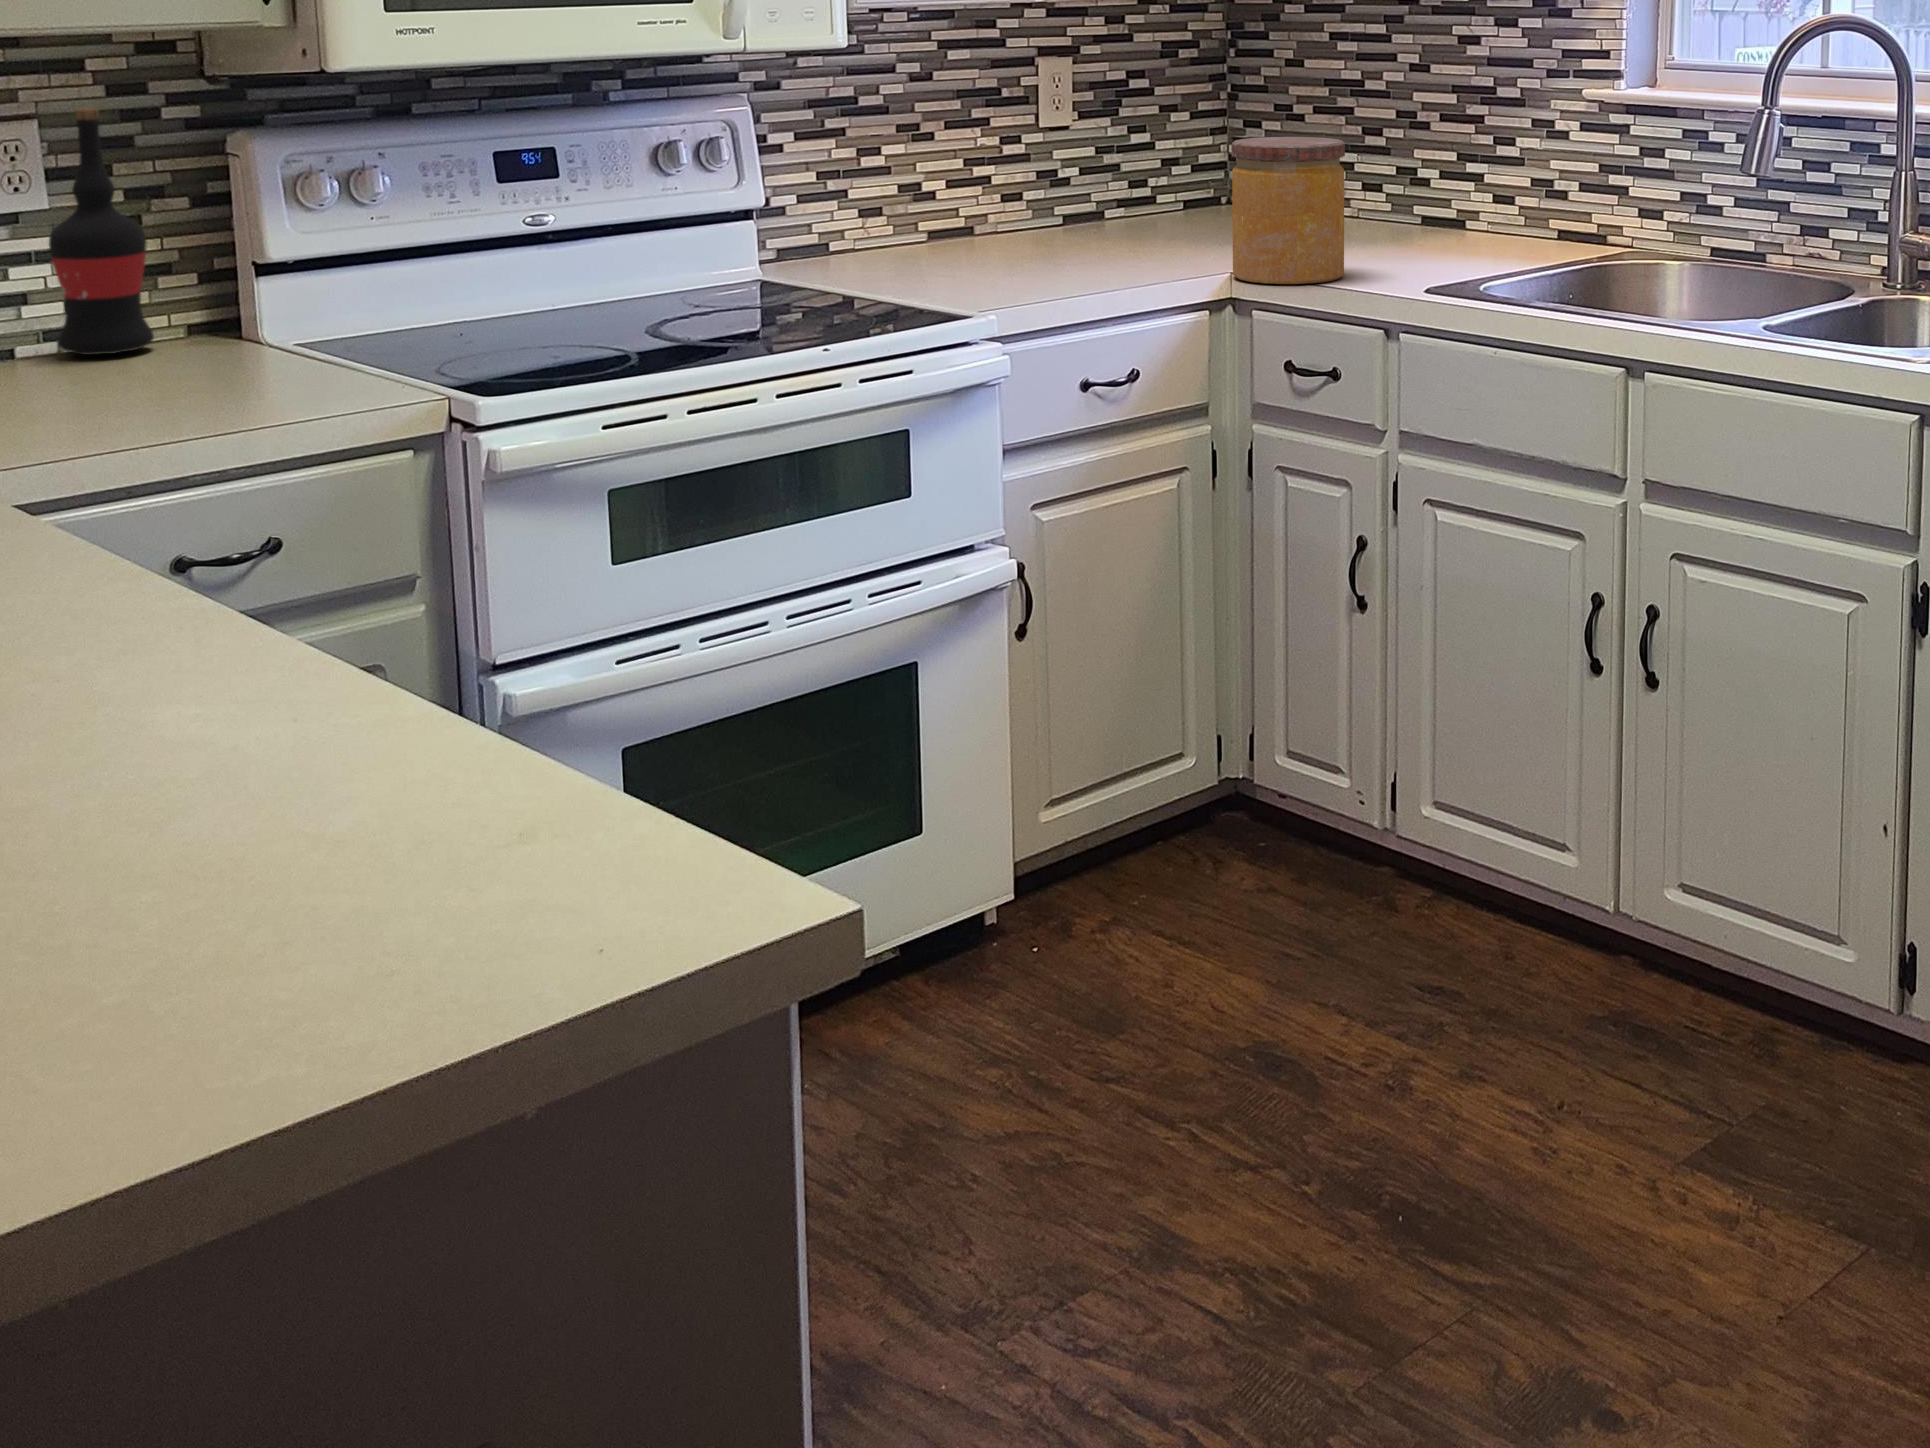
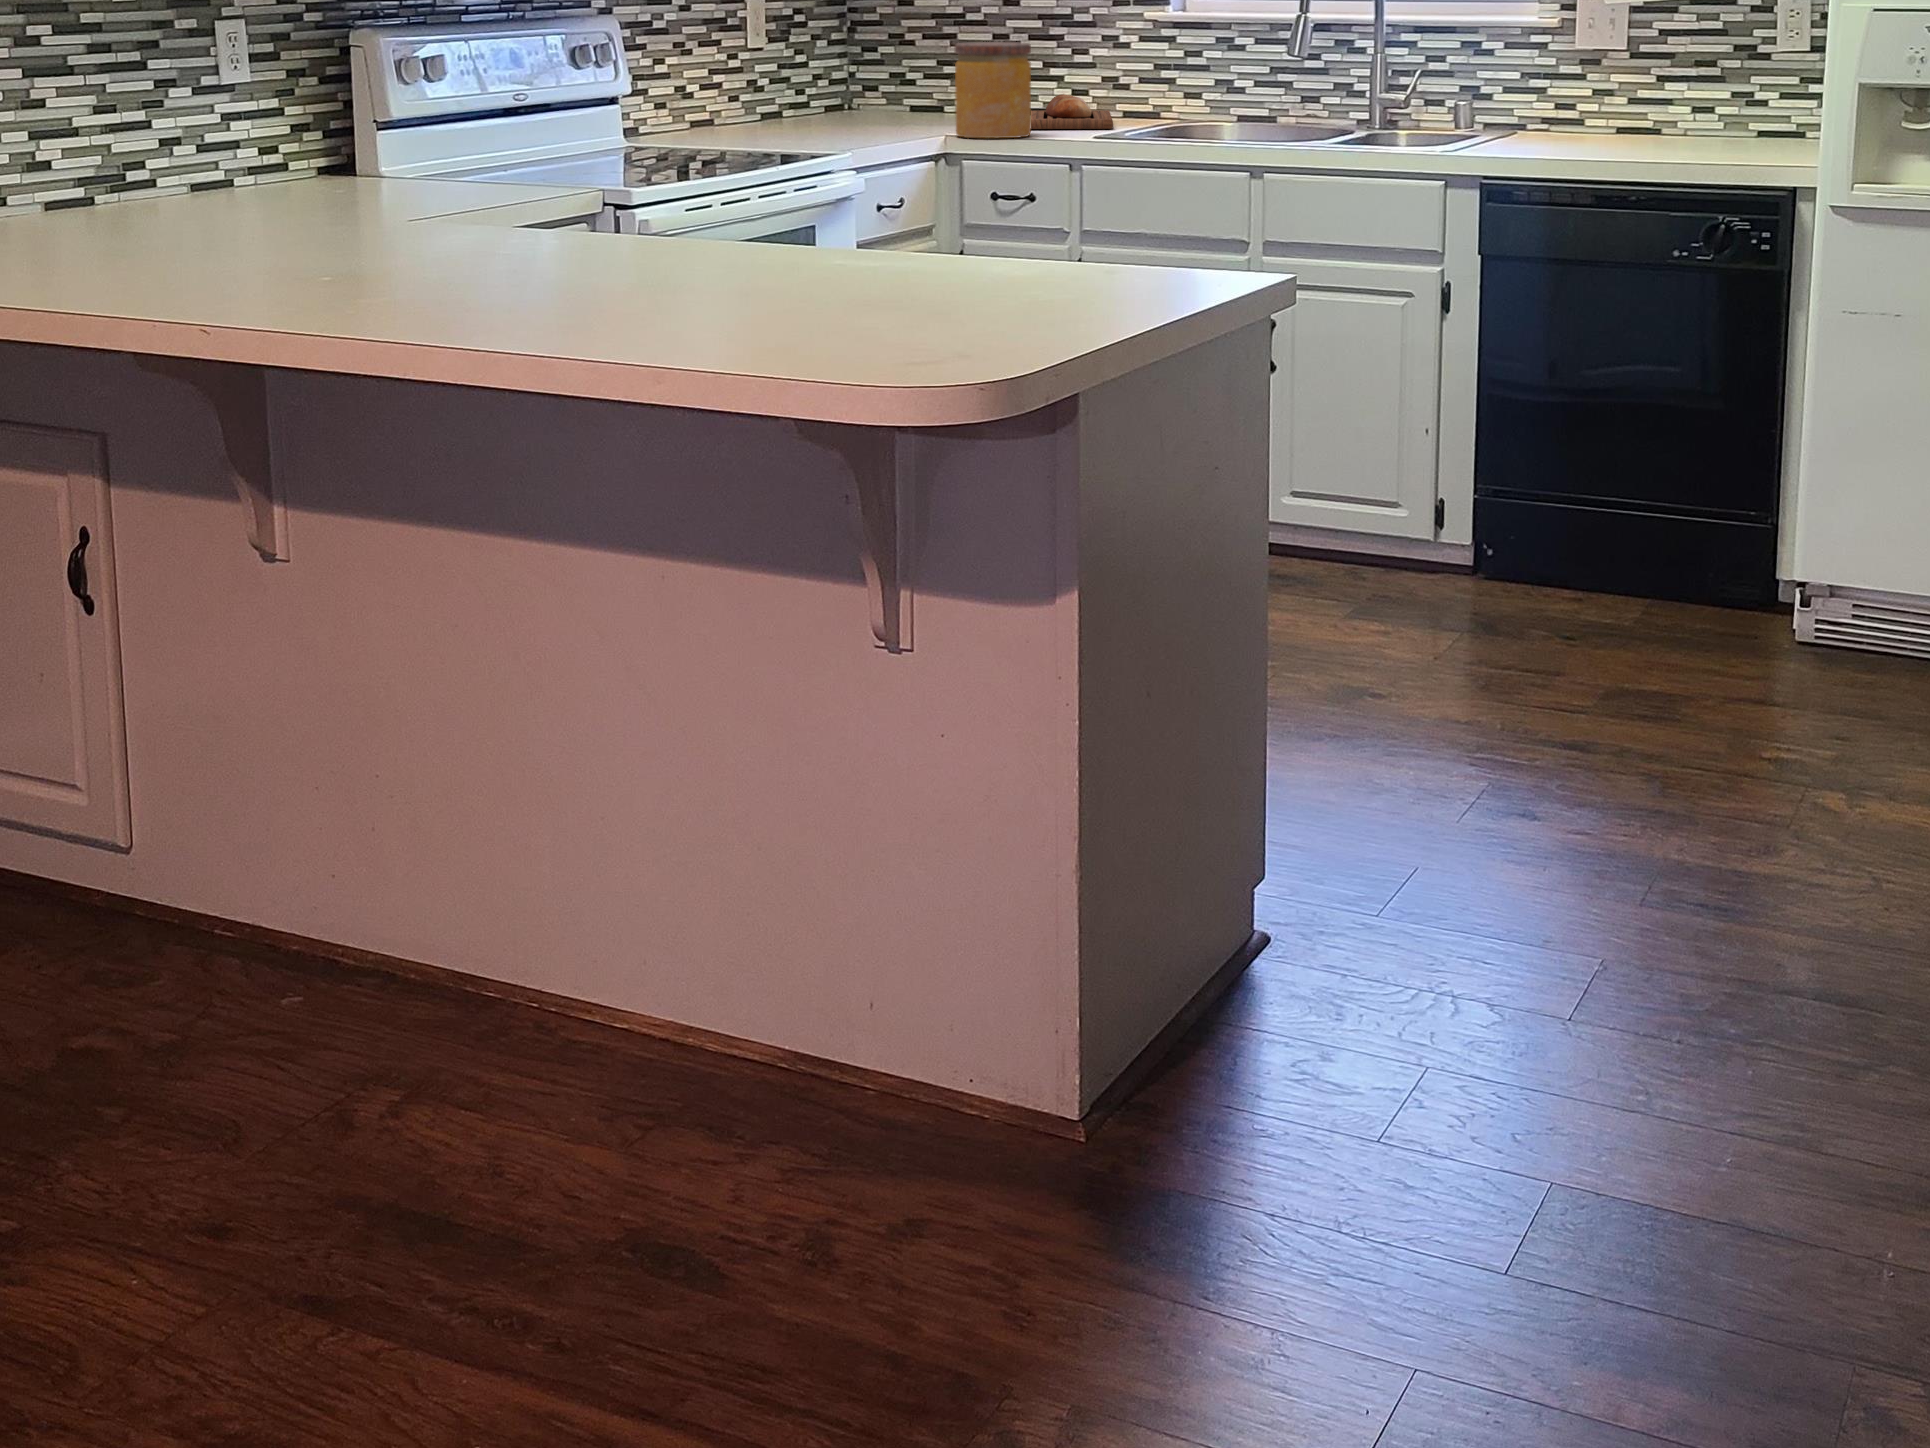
wine bottle: present [49,107,154,355] -> none [255,9,323,184]
bread loaf: none [1366,204,1539,266] -> present [1031,94,1113,129]

